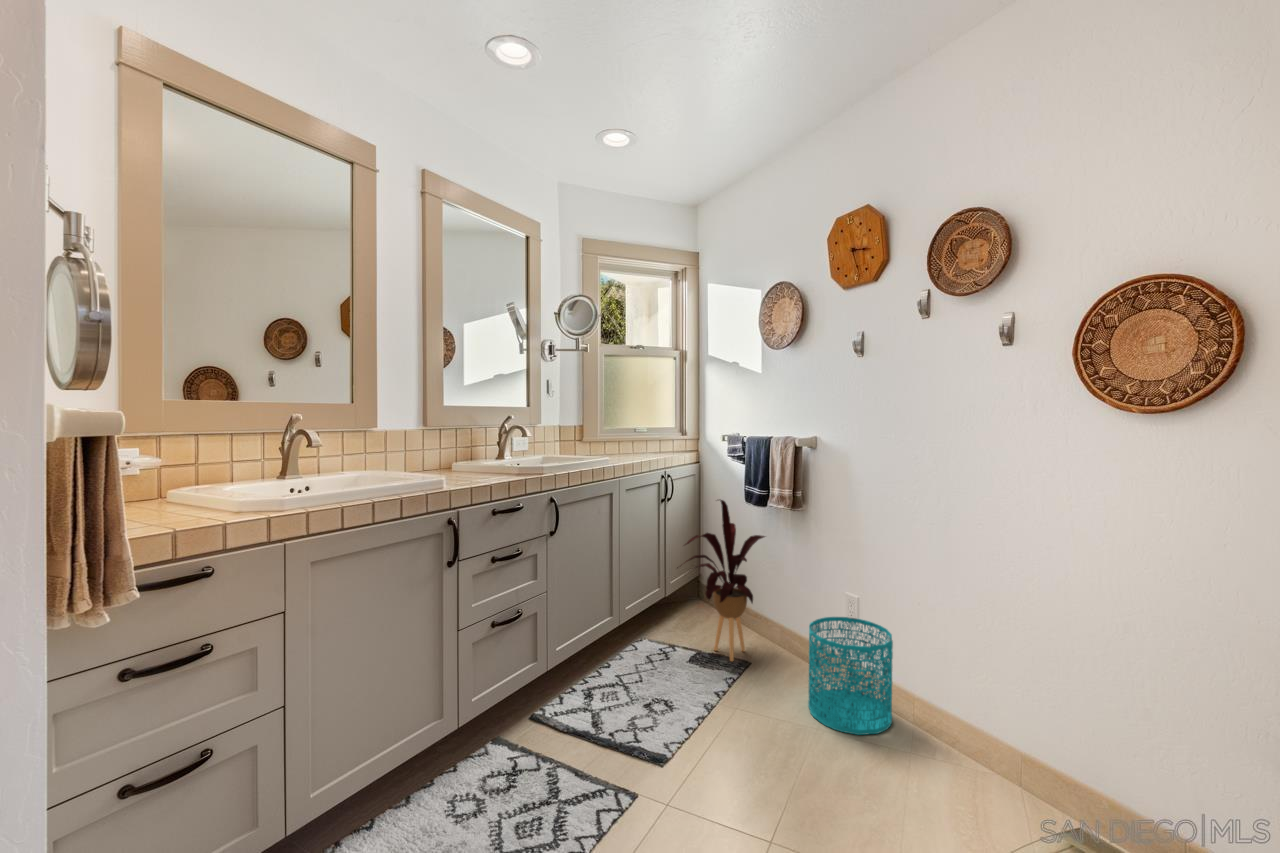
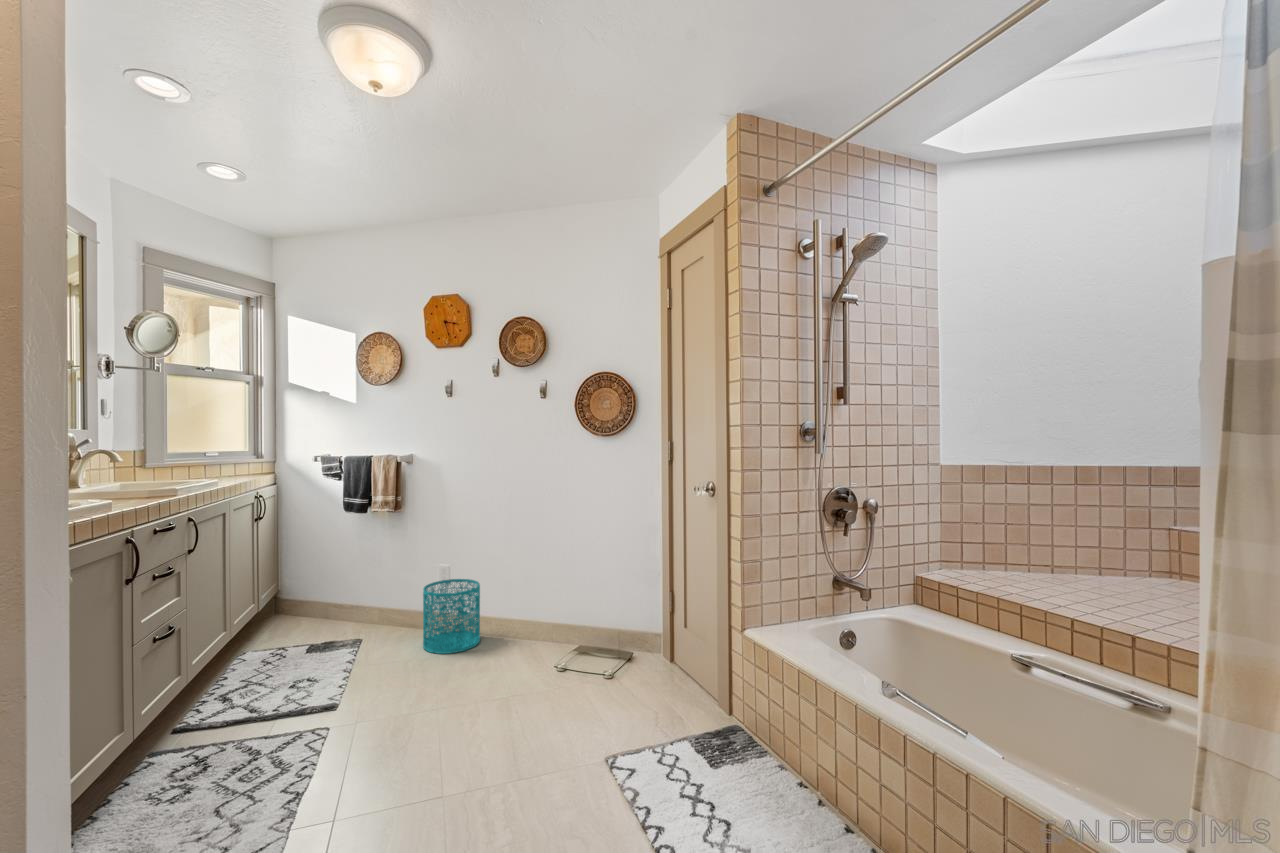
house plant: present [677,500,765,661] -> none [288,509,366,644]

